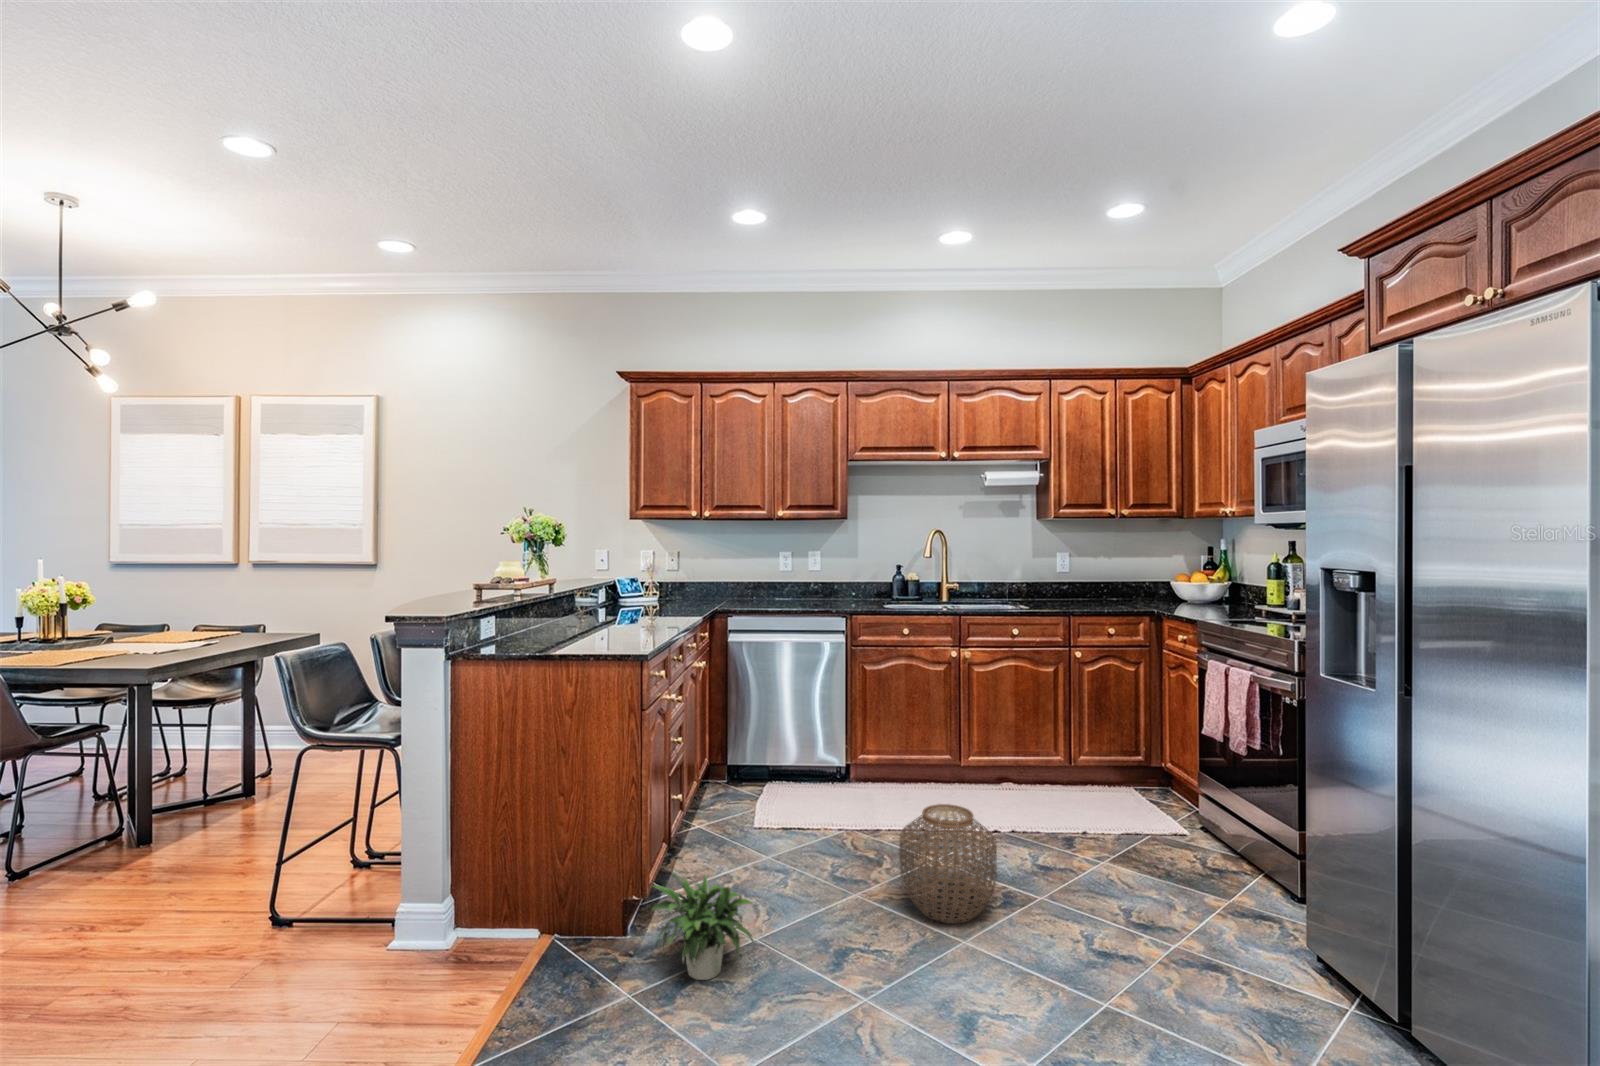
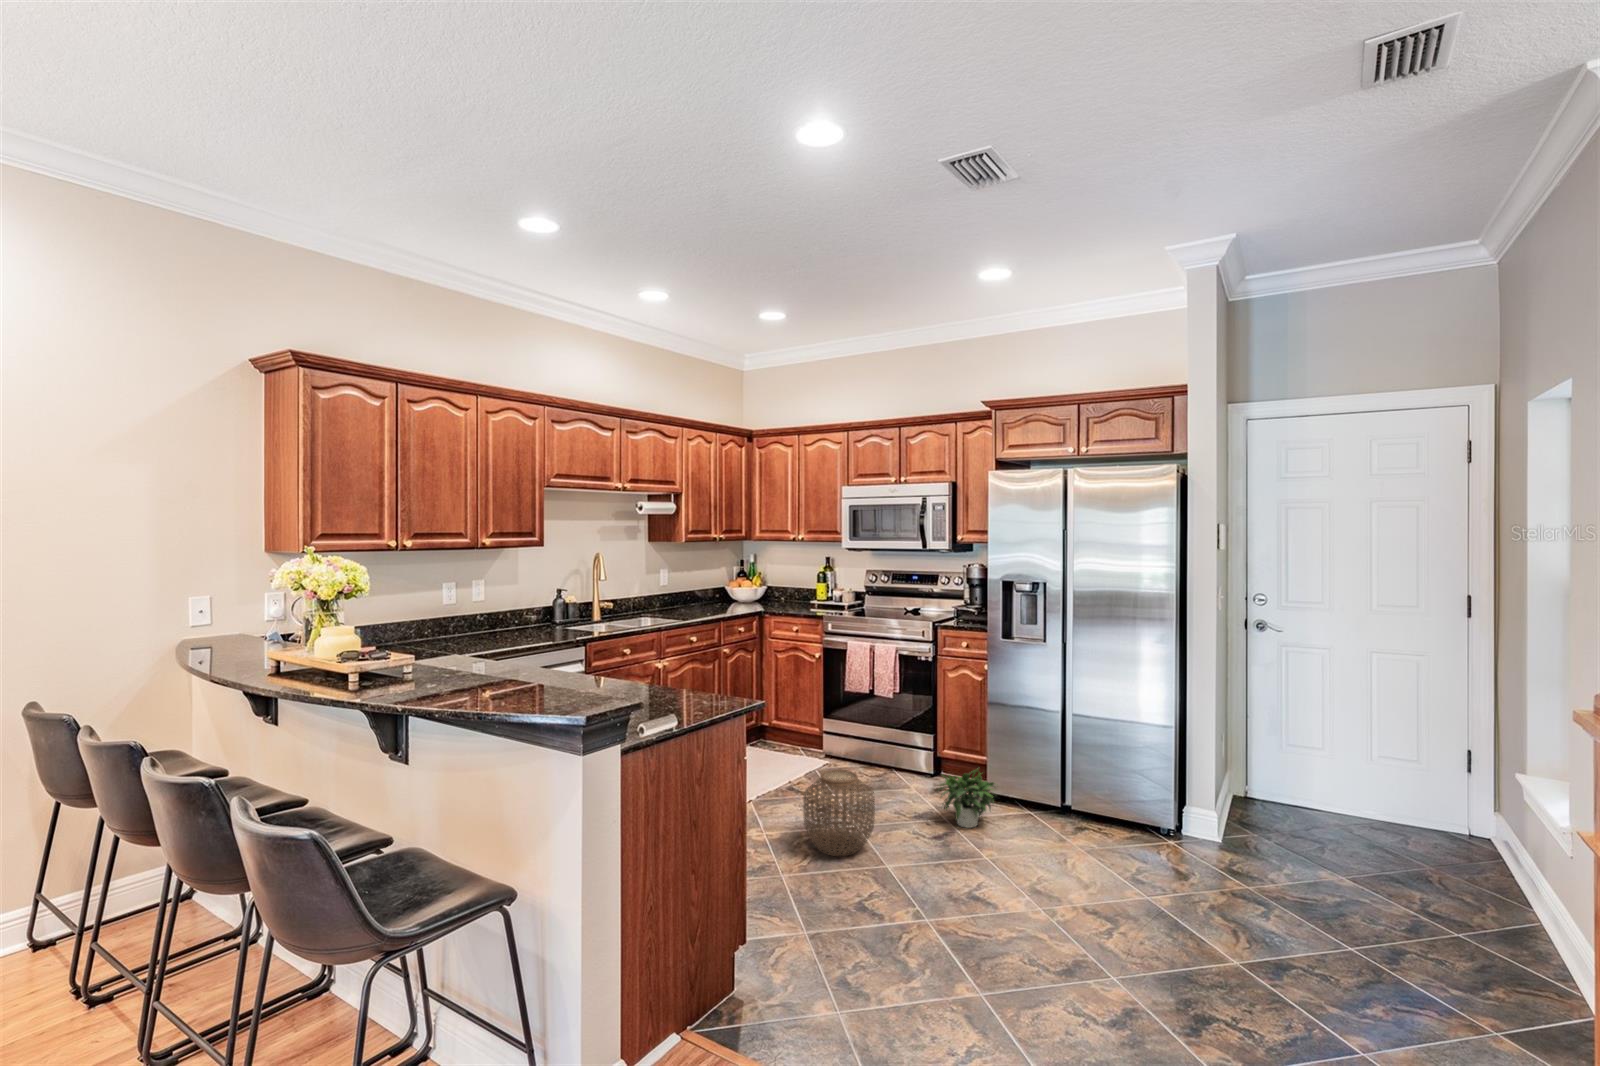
potted plant: present [631,875,754,980] -> present [937,769,995,828]

